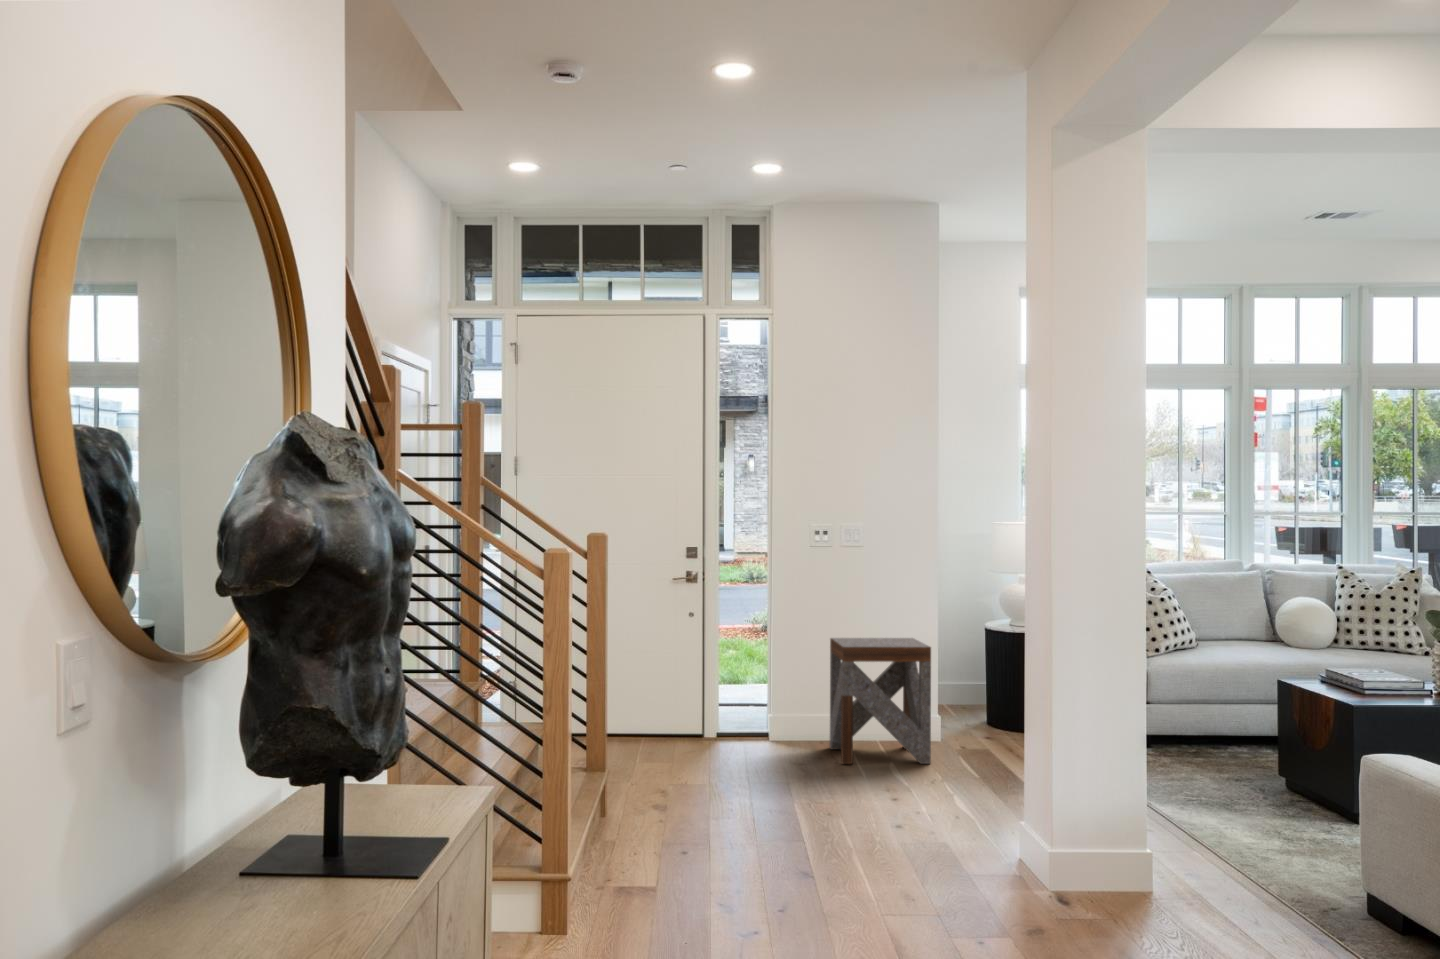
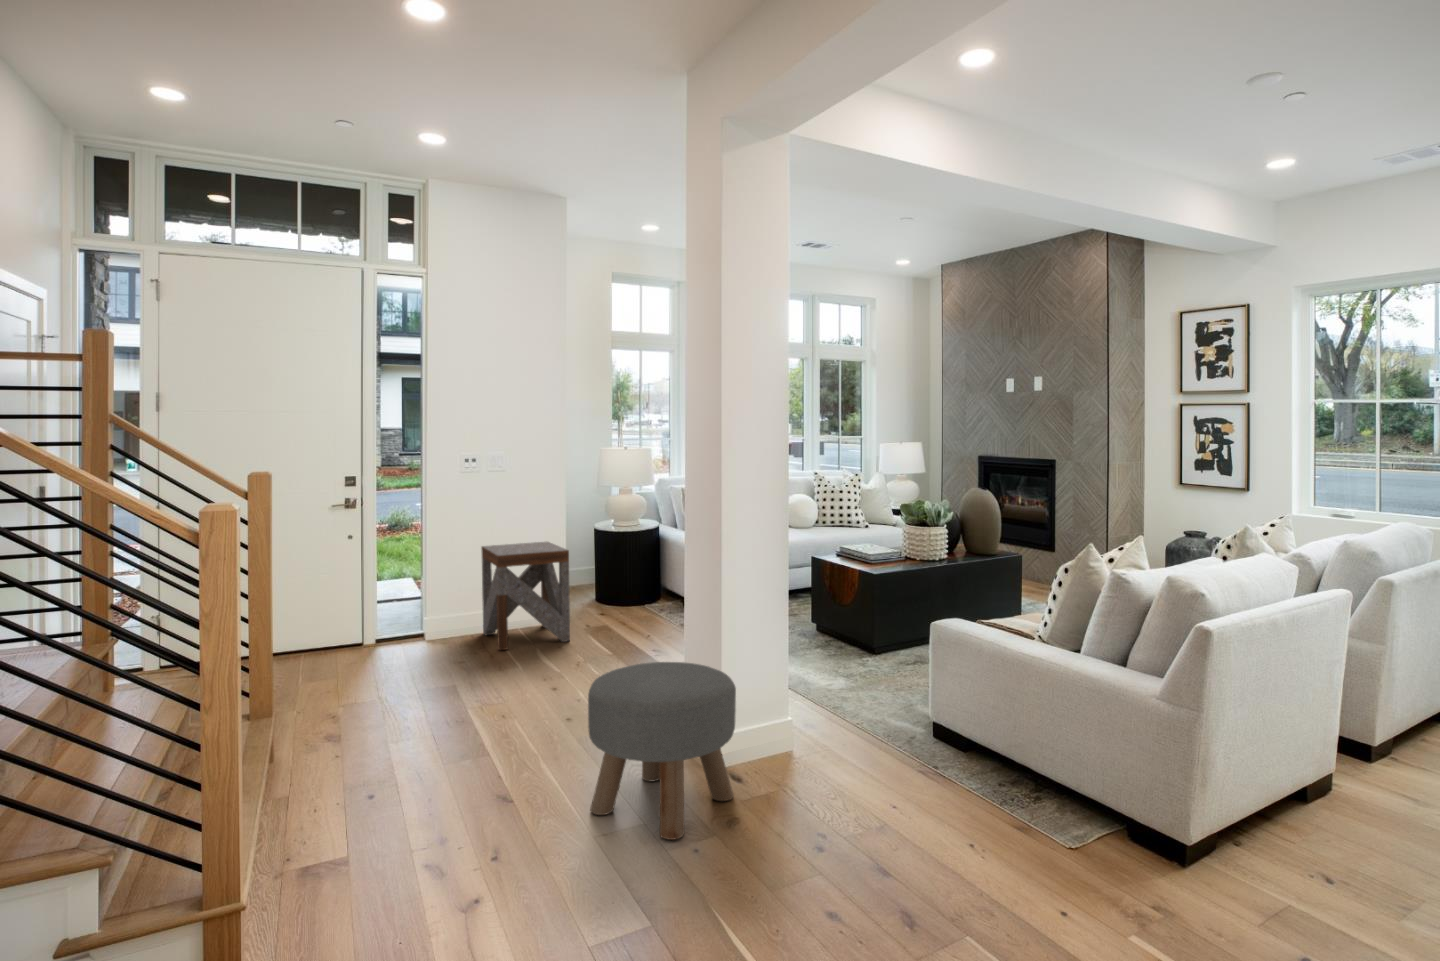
ottoman: none [883,751,1043,922] -> present [588,662,736,840]

